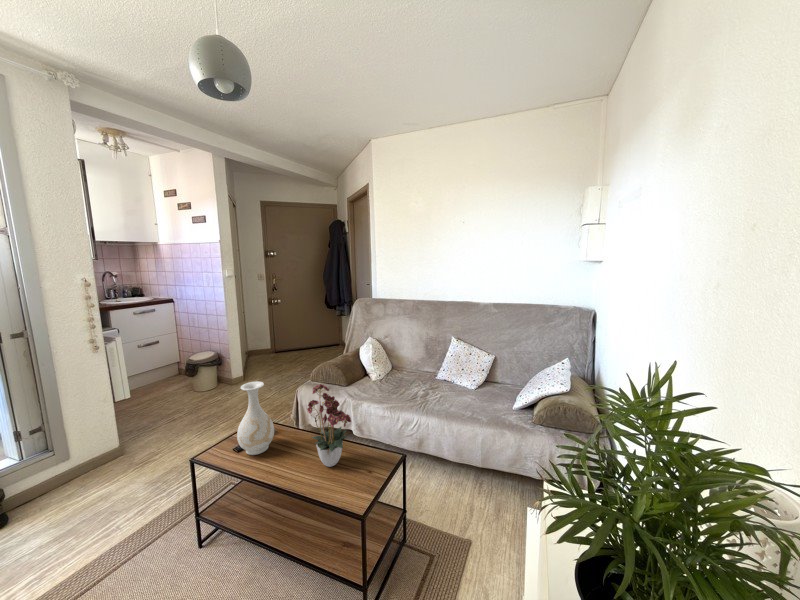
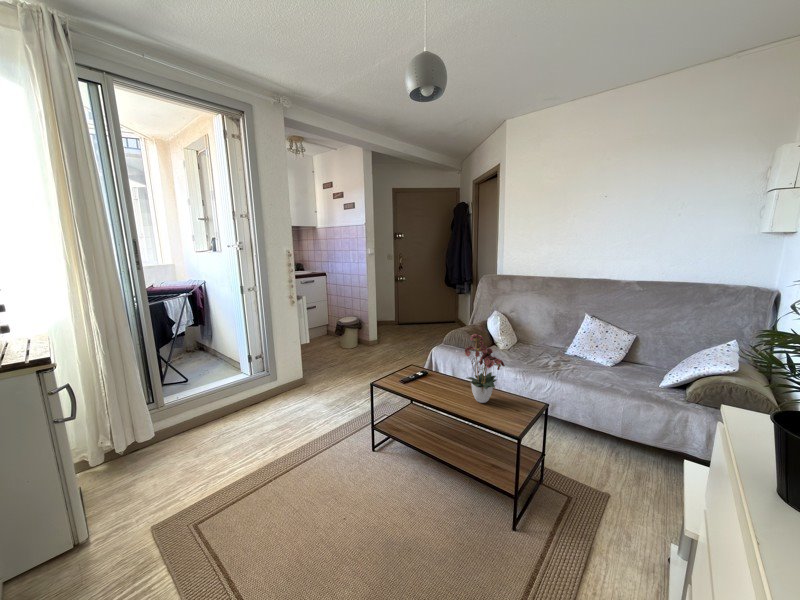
vase: present [237,381,274,455] -> none [405,330,432,387]

